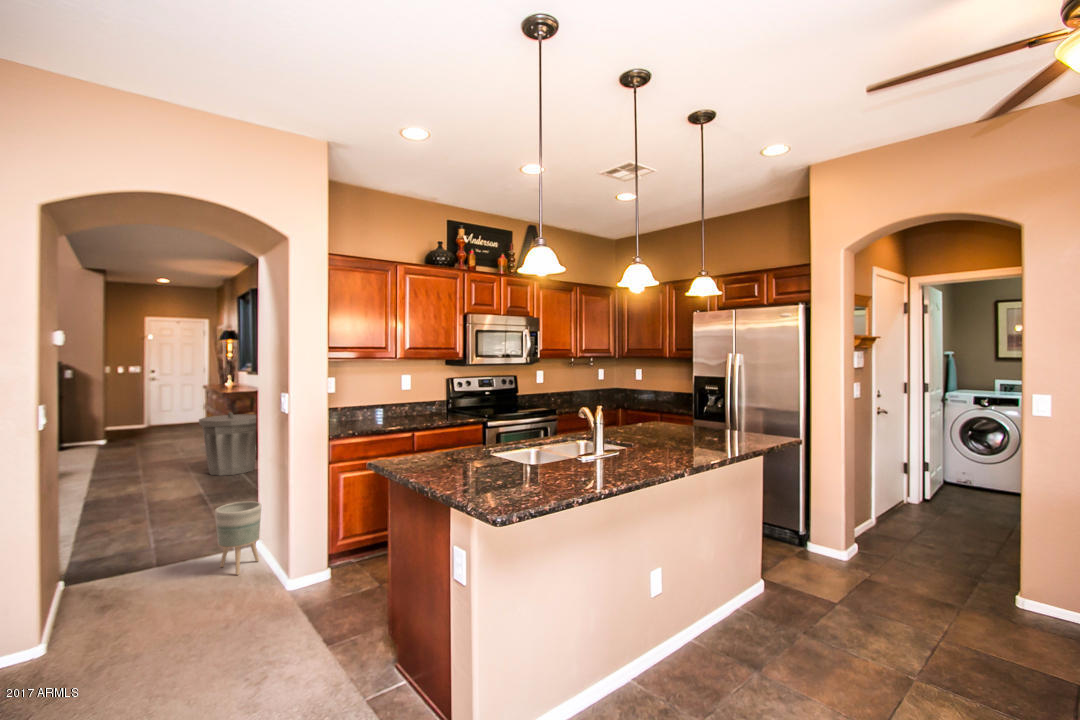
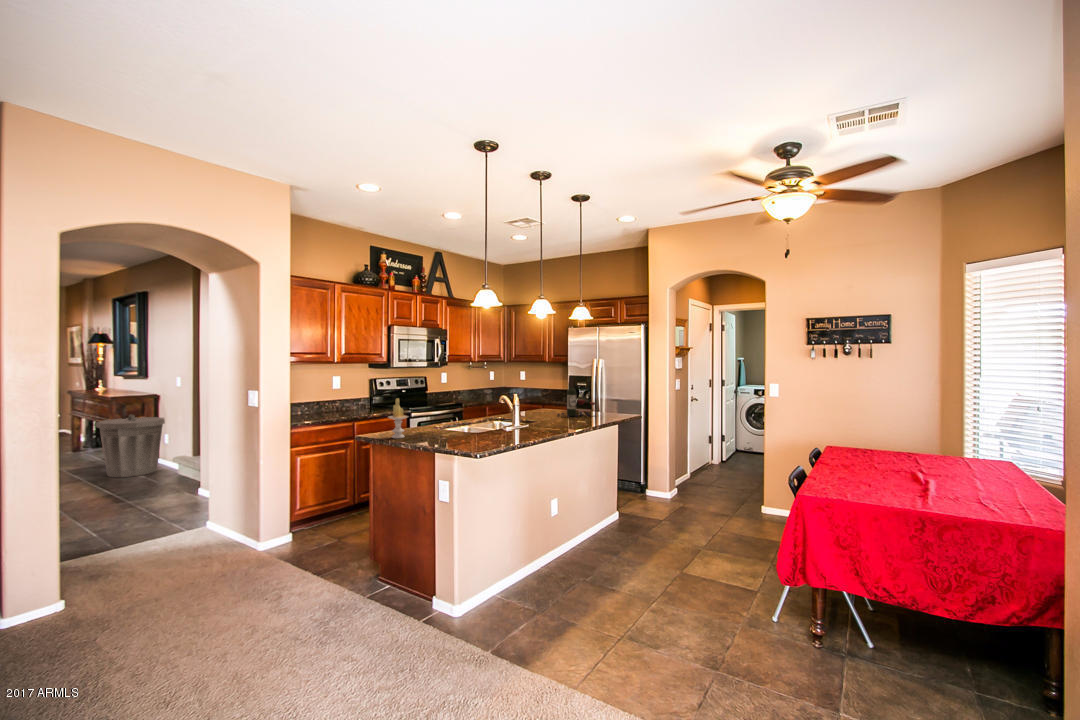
wine bottle: none [670,380,731,437] -> present [557,377,596,417]
candle: none [413,410,441,467] -> present [389,399,408,438]
planter: present [215,501,261,575] -> none [180,485,222,546]

